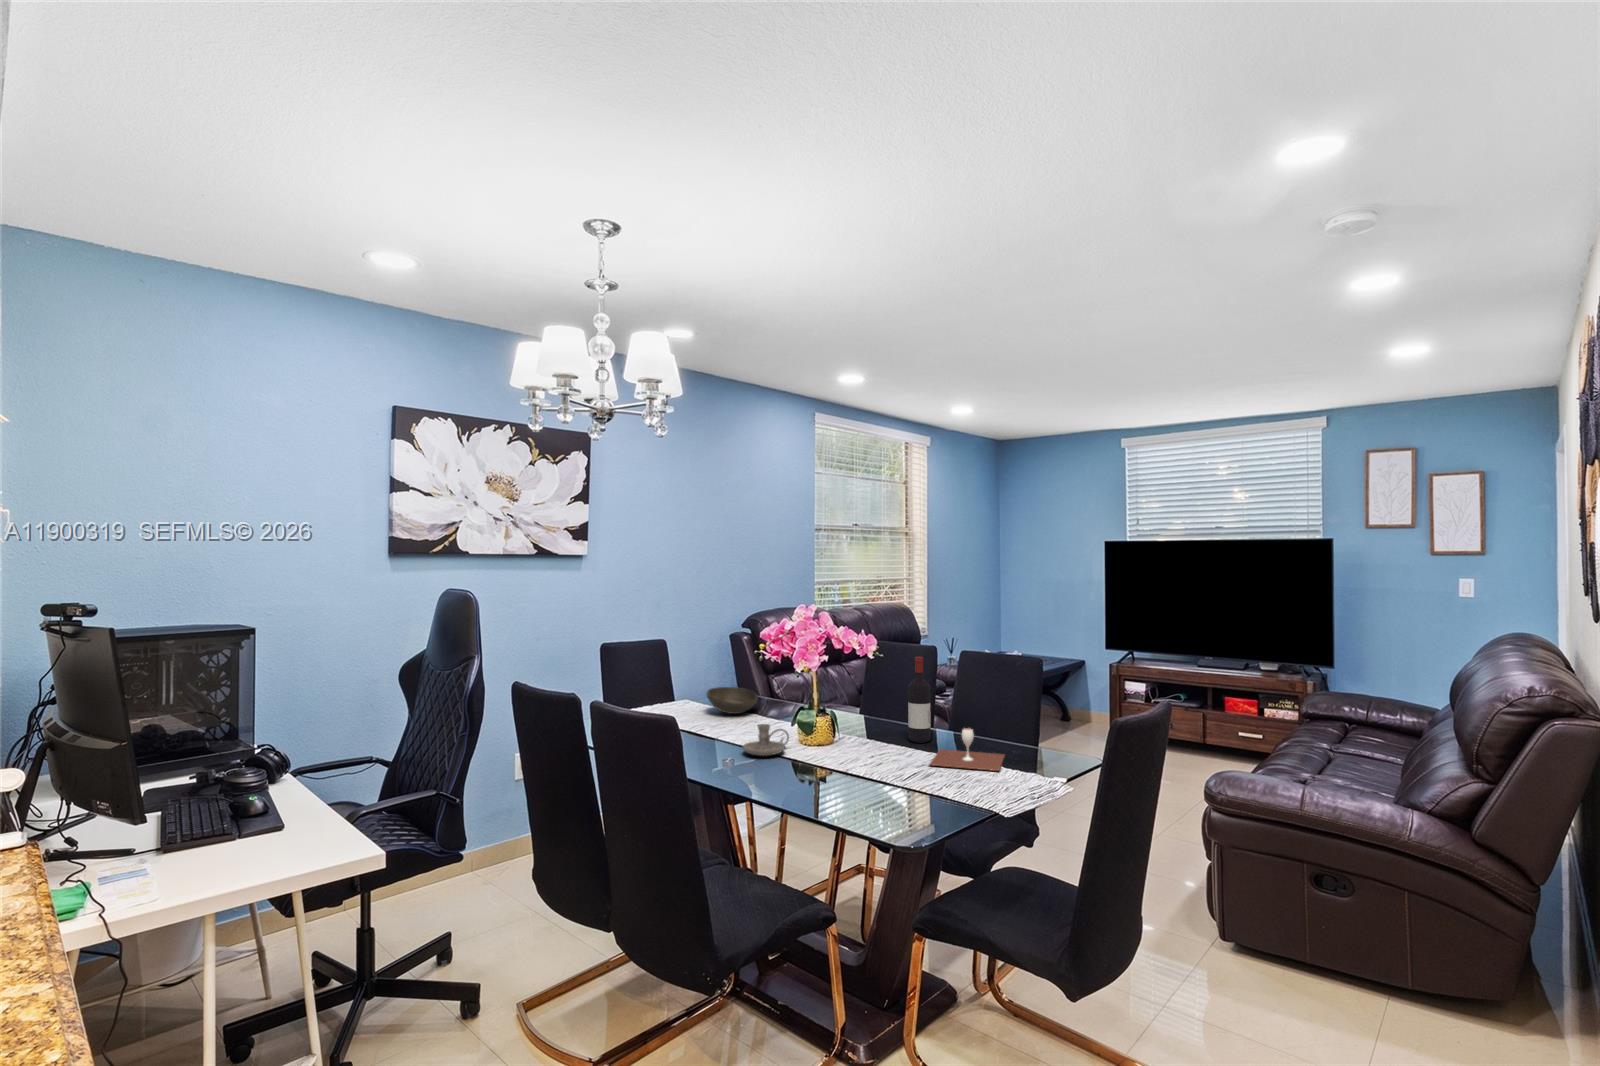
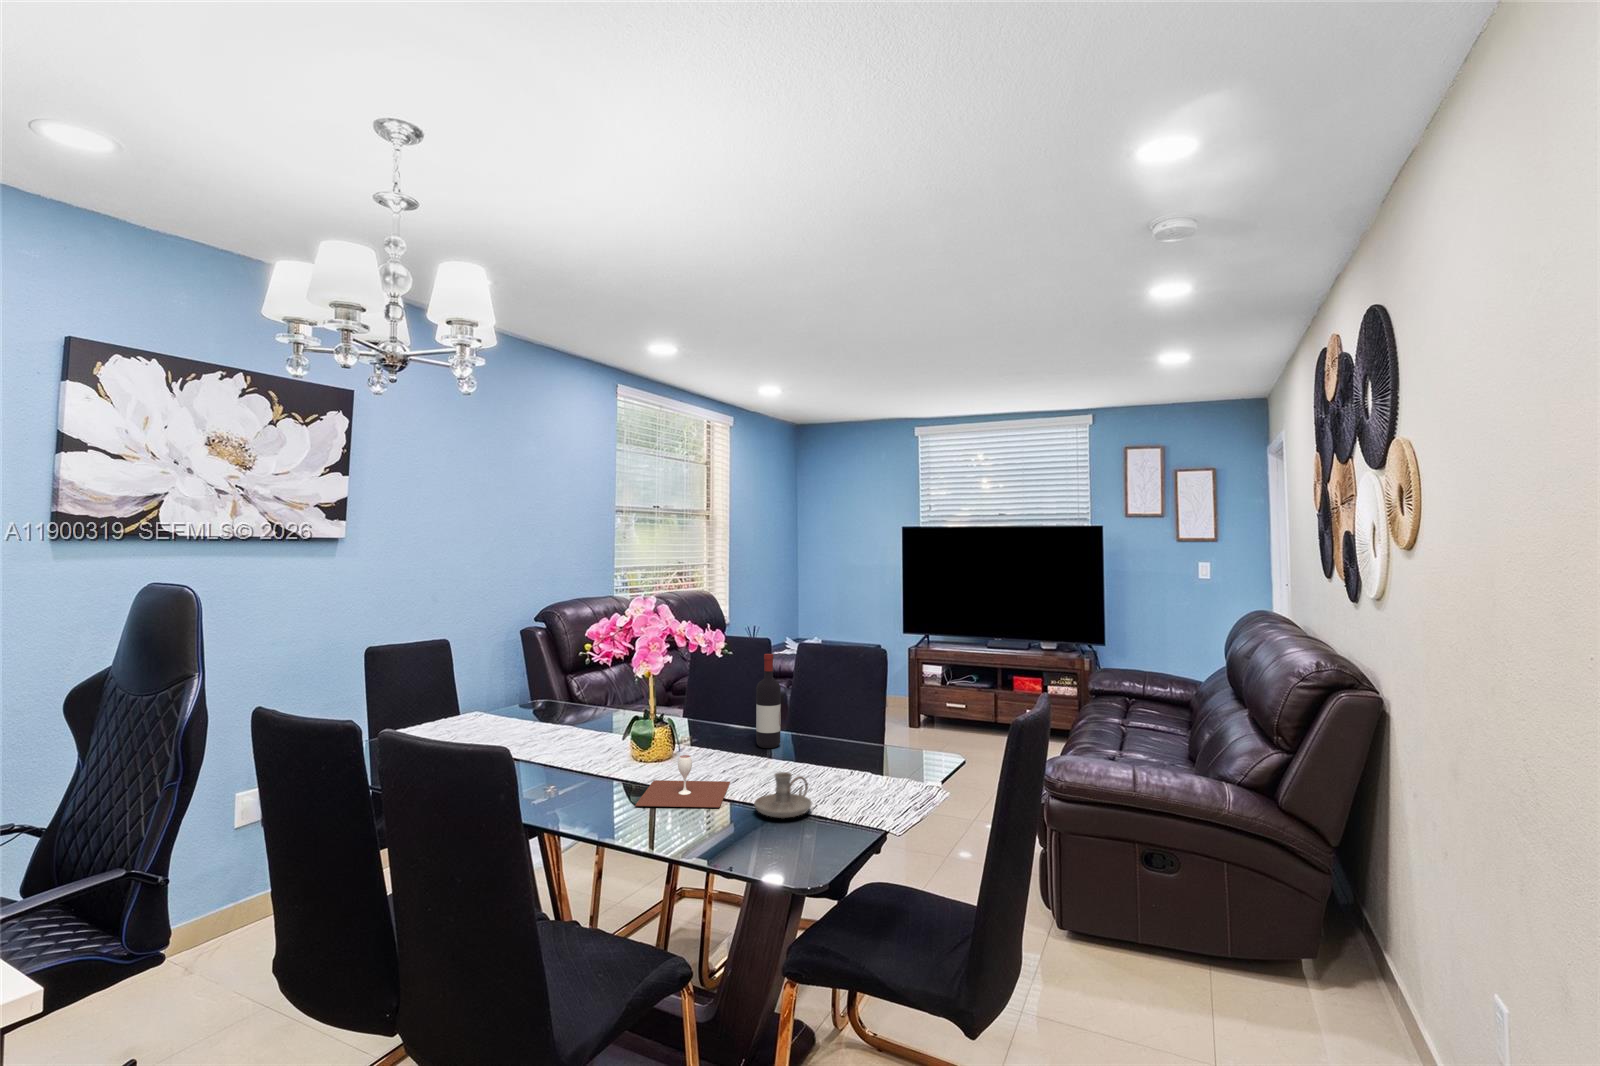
bowl: present [707,687,758,714] -> none [510,694,573,726]
candle holder: present [743,724,789,756] -> present [754,772,812,818]
wine glass: present [930,728,1005,771] -> present [635,755,730,807]

